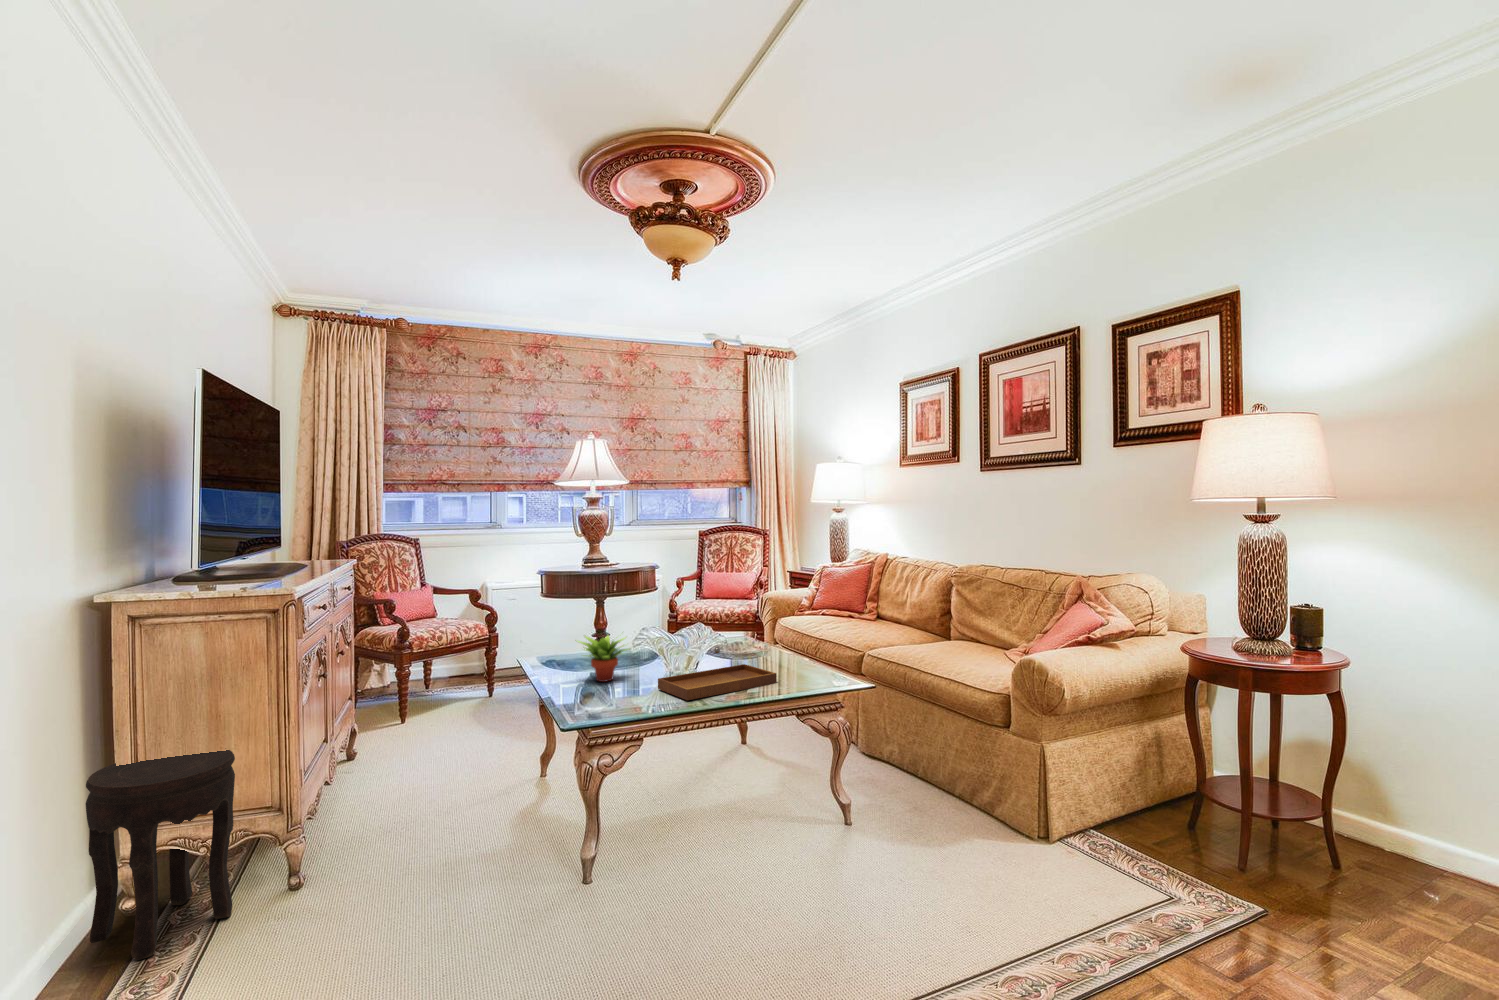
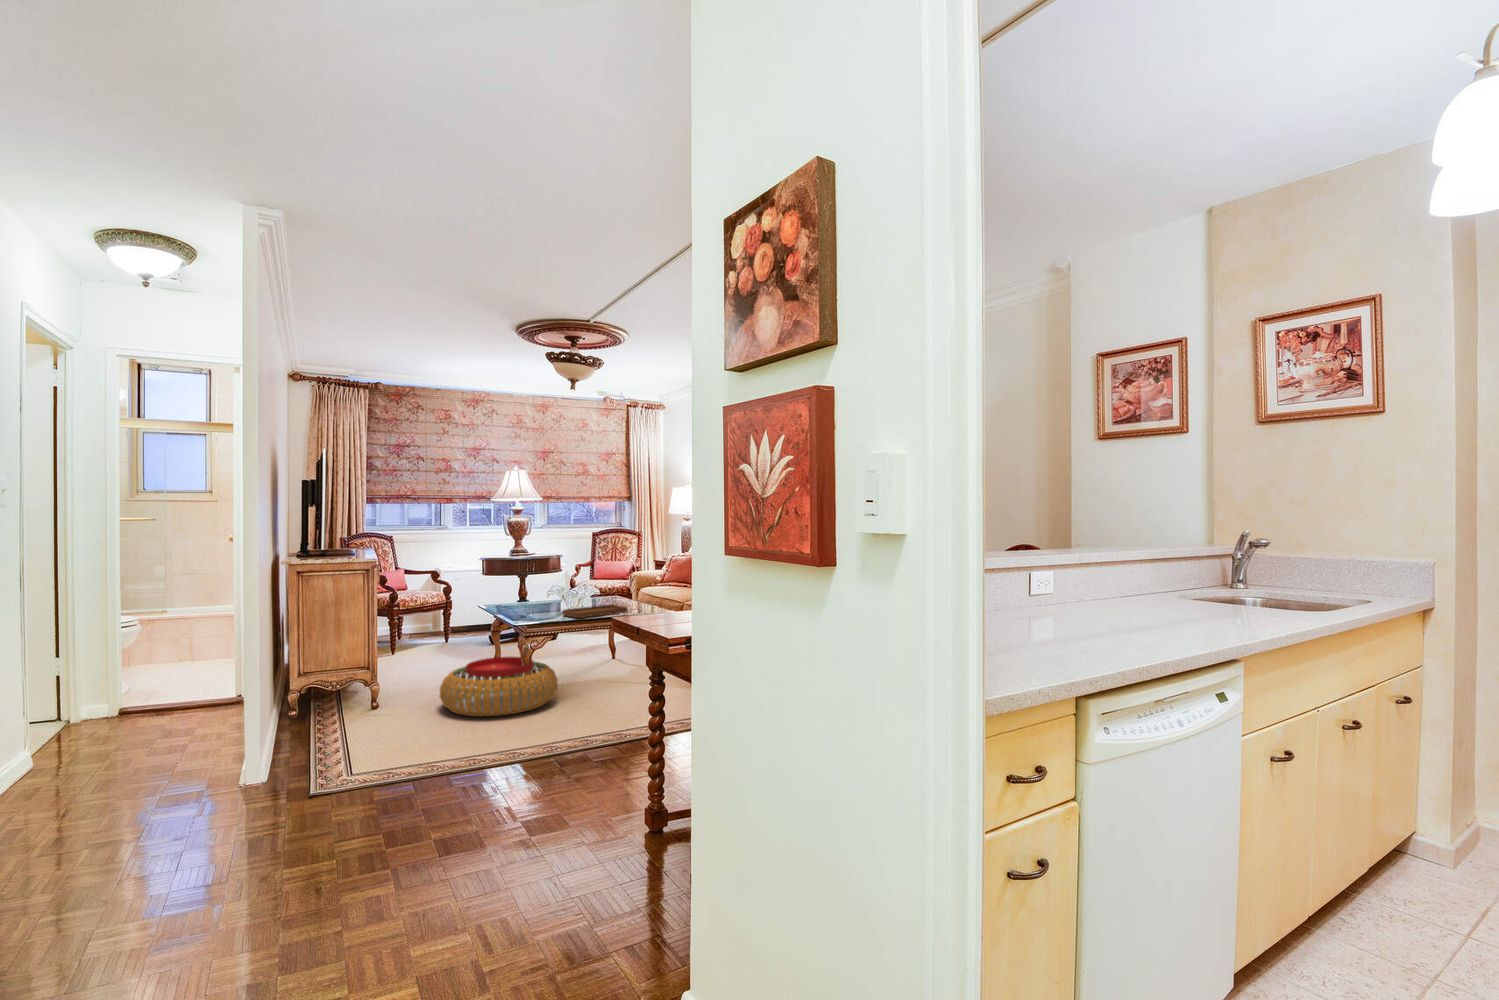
succulent plant: present [578,635,627,682] -> none [515,586,547,614]
side table: present [86,750,235,960] -> none [283,638,348,729]
pouf: none [415,774,650,932] -> present [440,657,558,716]

